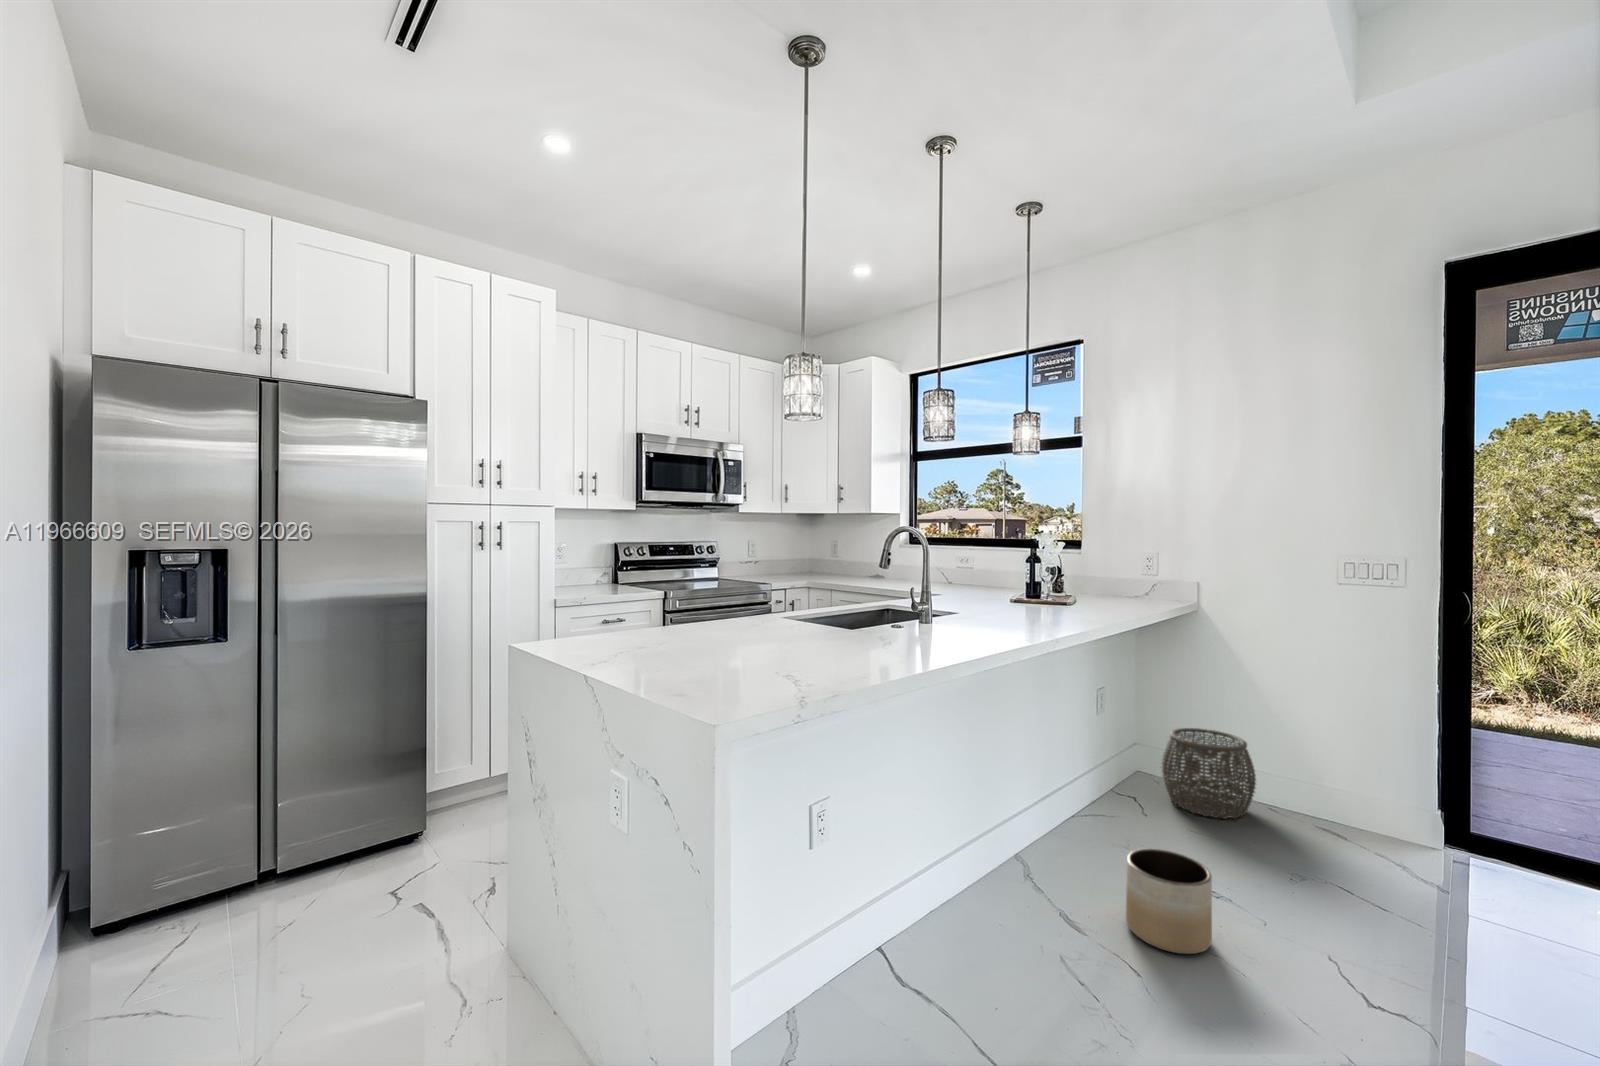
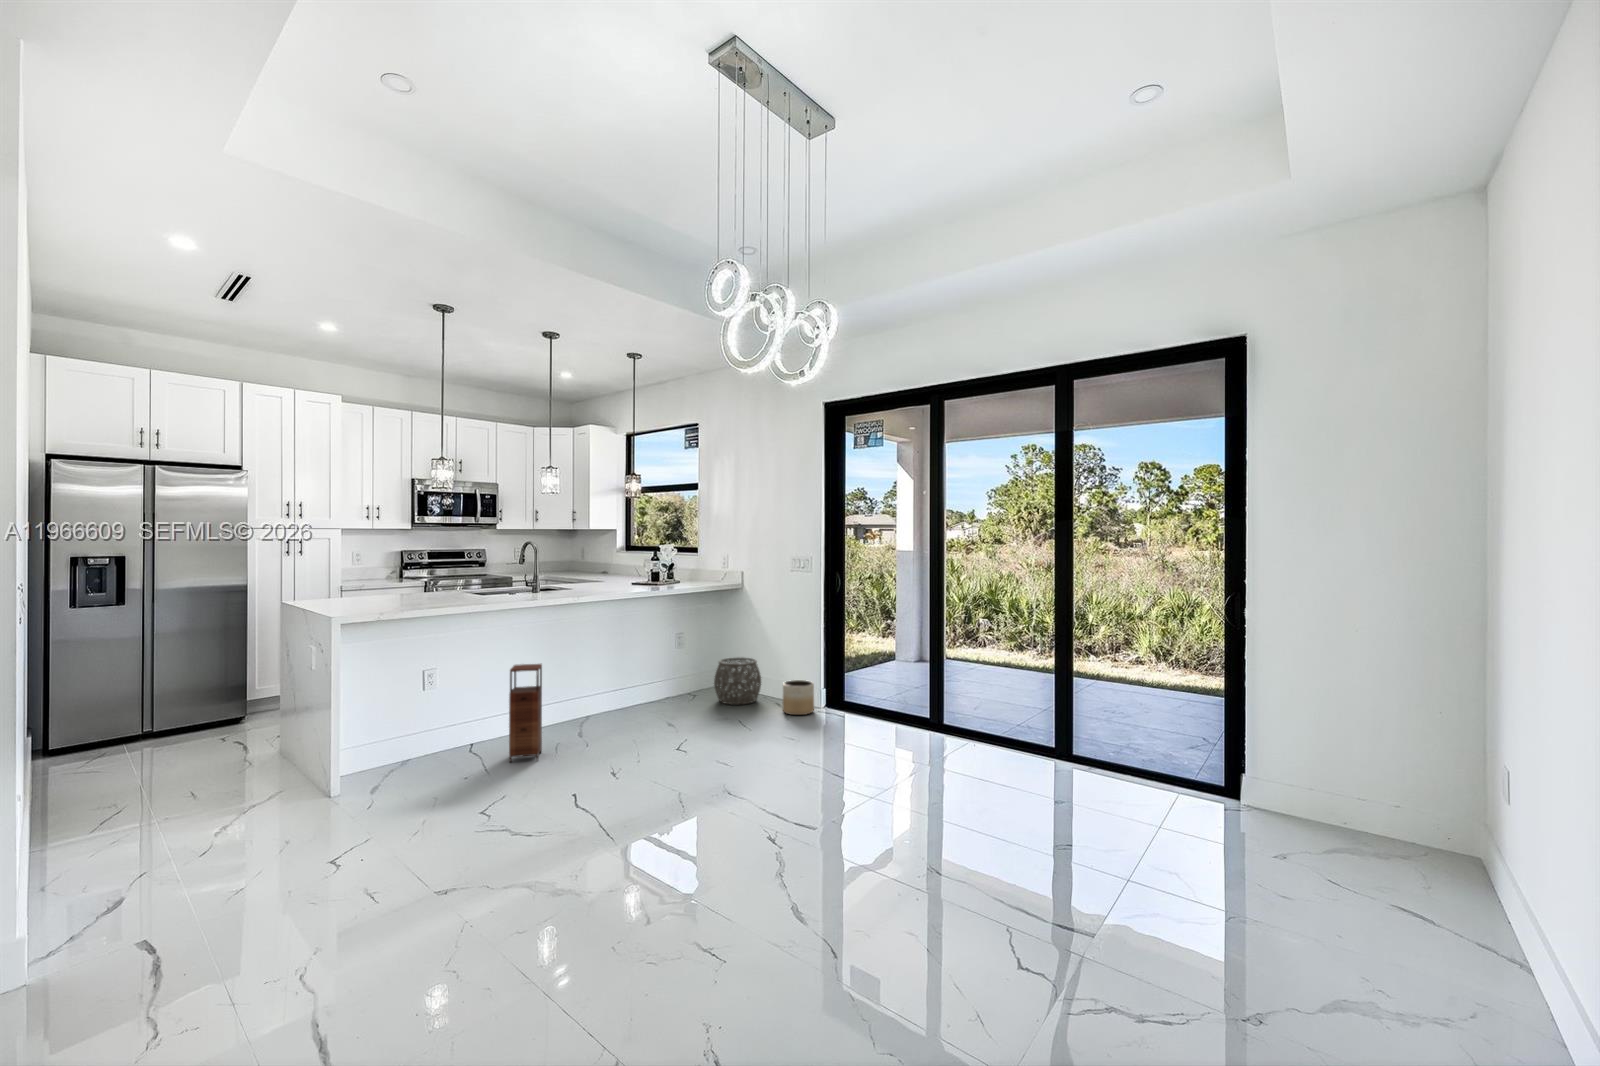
storage cabinet: none [997,789,1085,1026] -> present [509,664,542,762]
planter: present [1126,849,1212,954] -> present [782,680,814,715]

